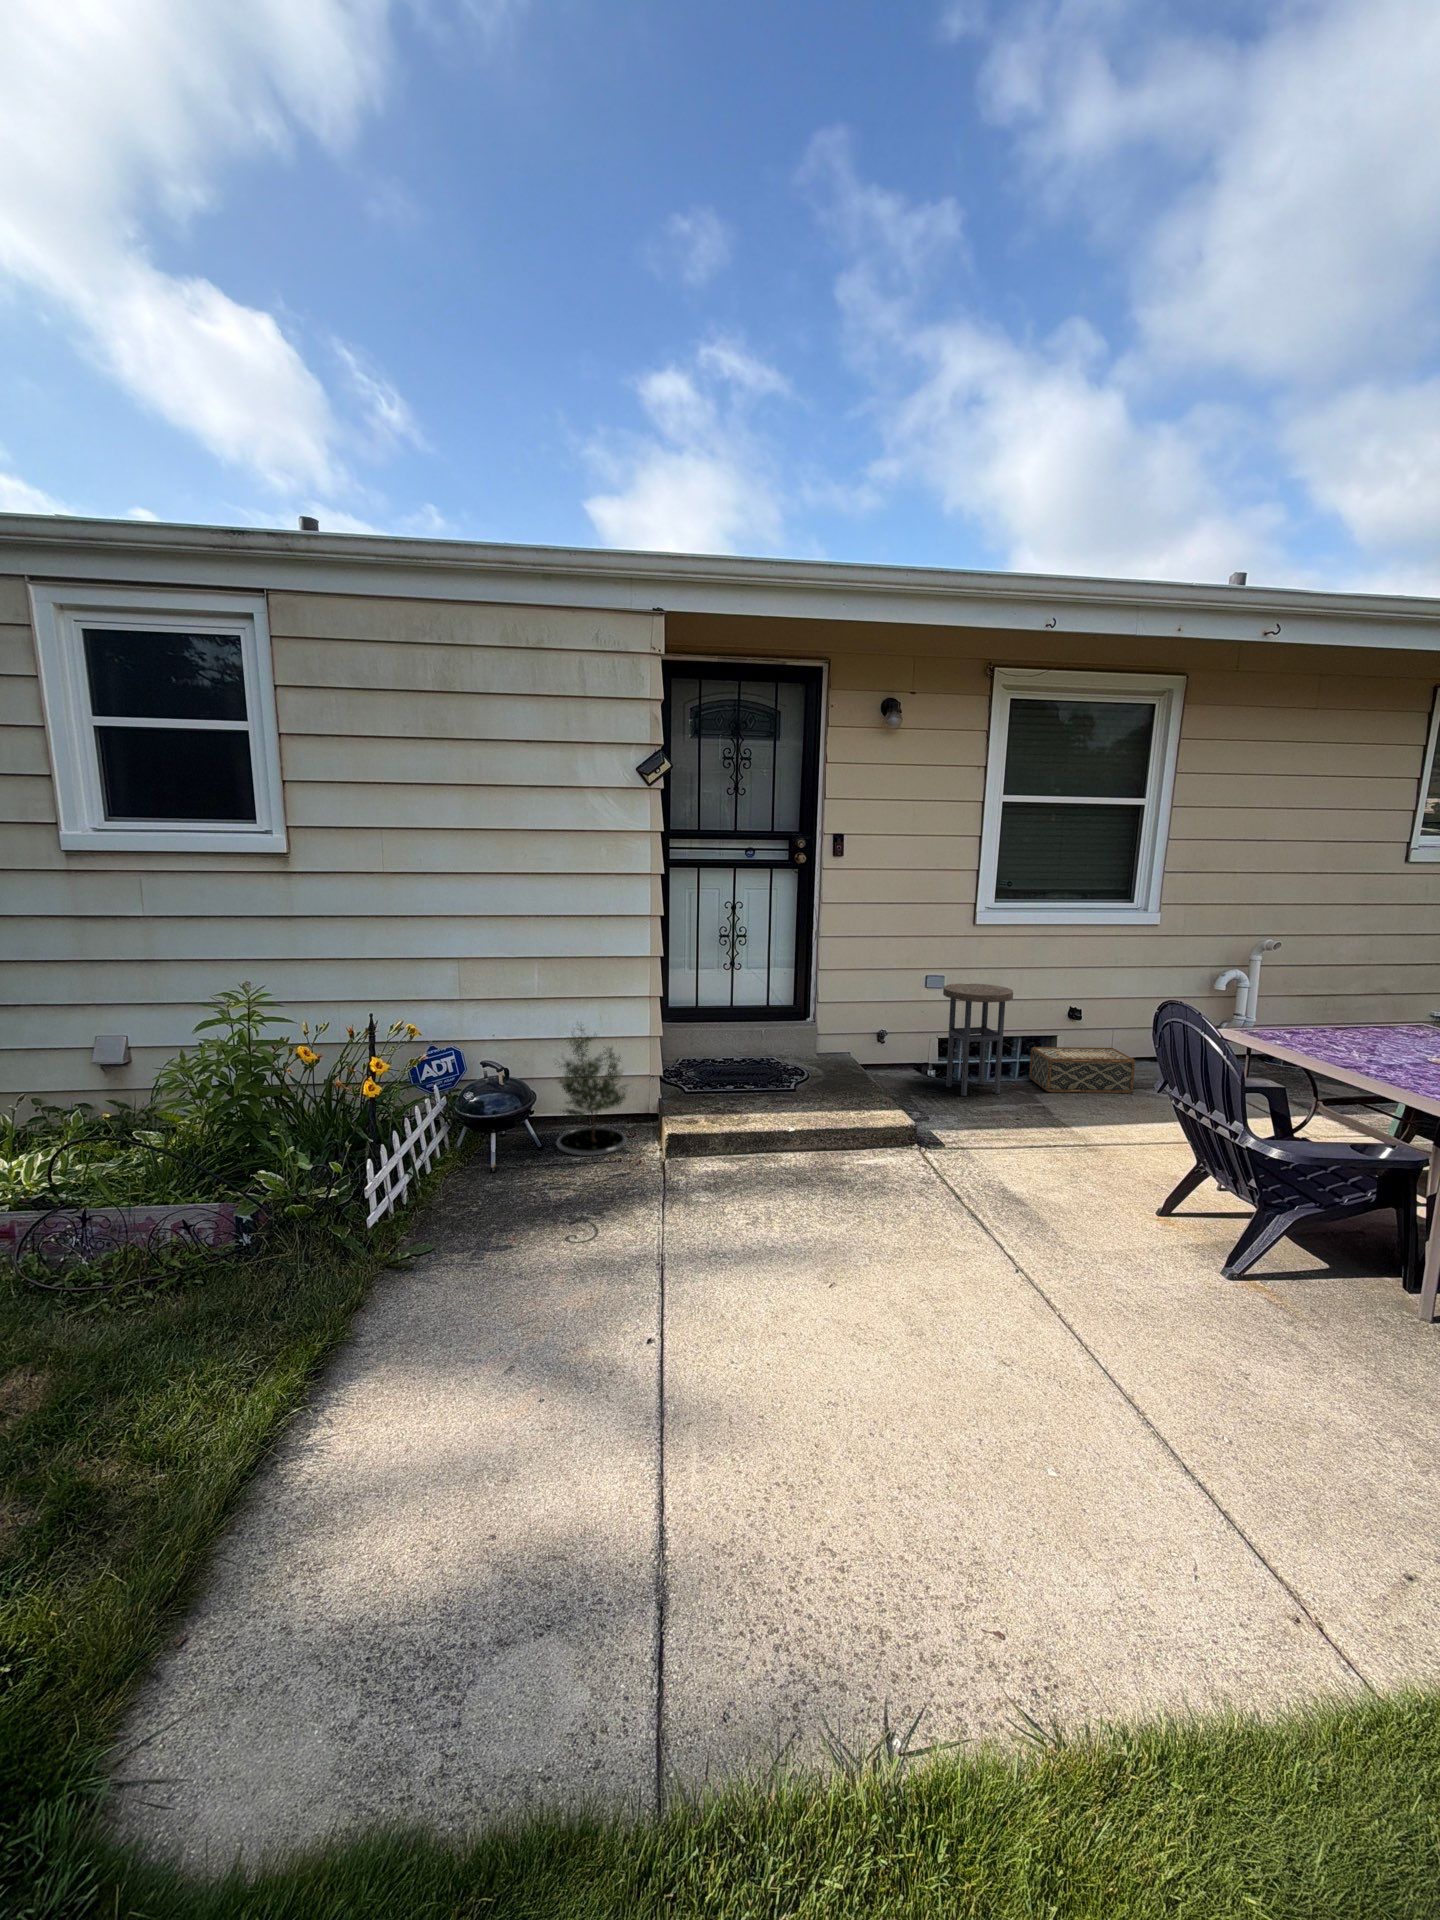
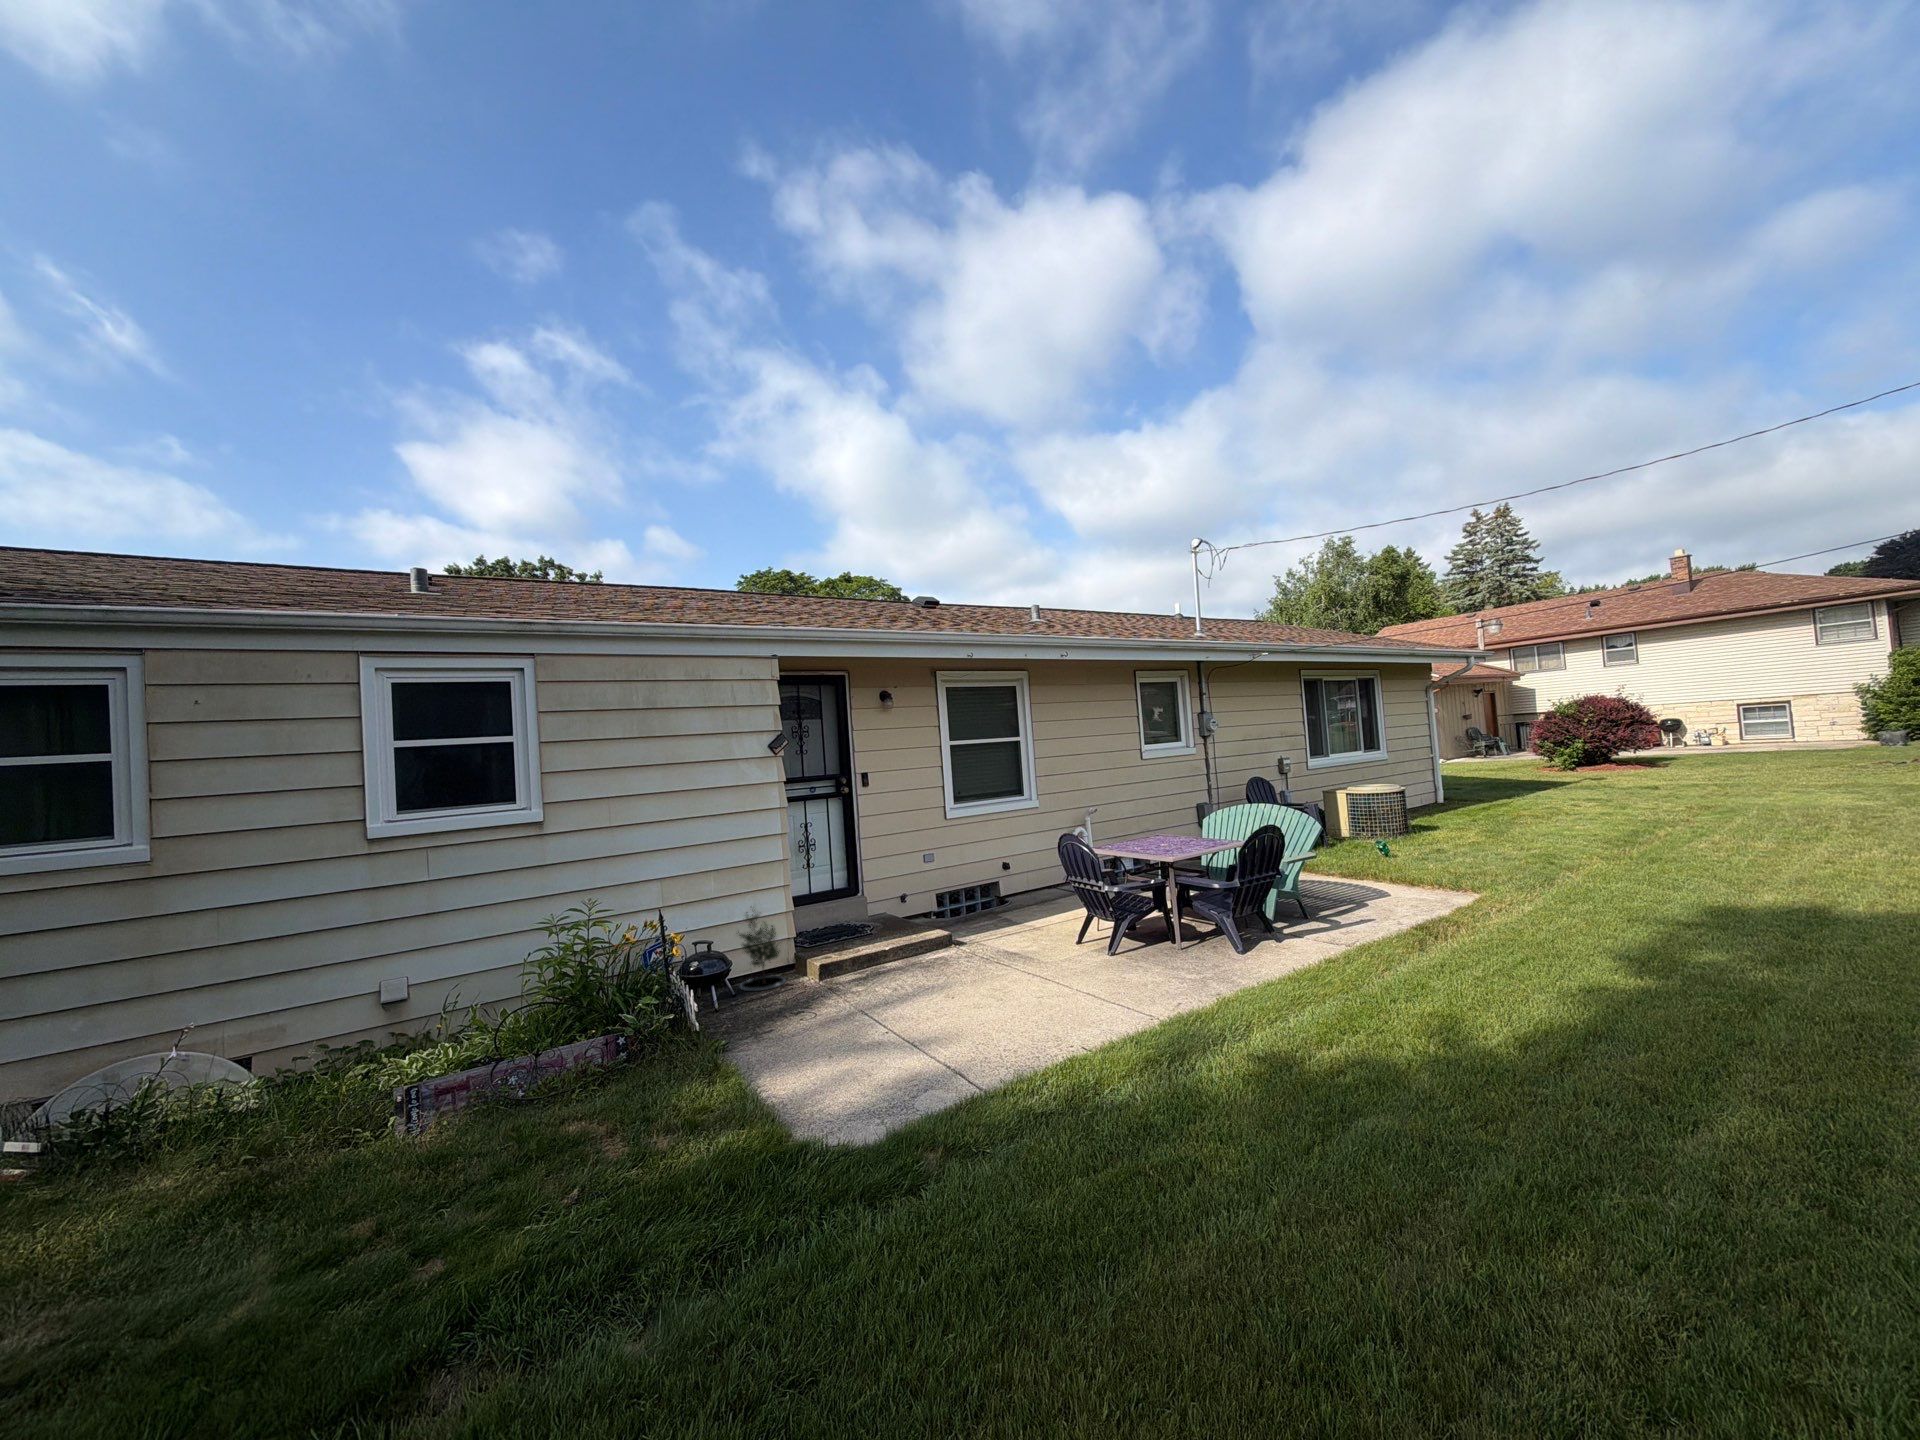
side table: present [943,983,1013,1096] -> none [935,854,976,924]
woven basket: present [1030,1047,1135,1093] -> none [985,883,1043,913]

